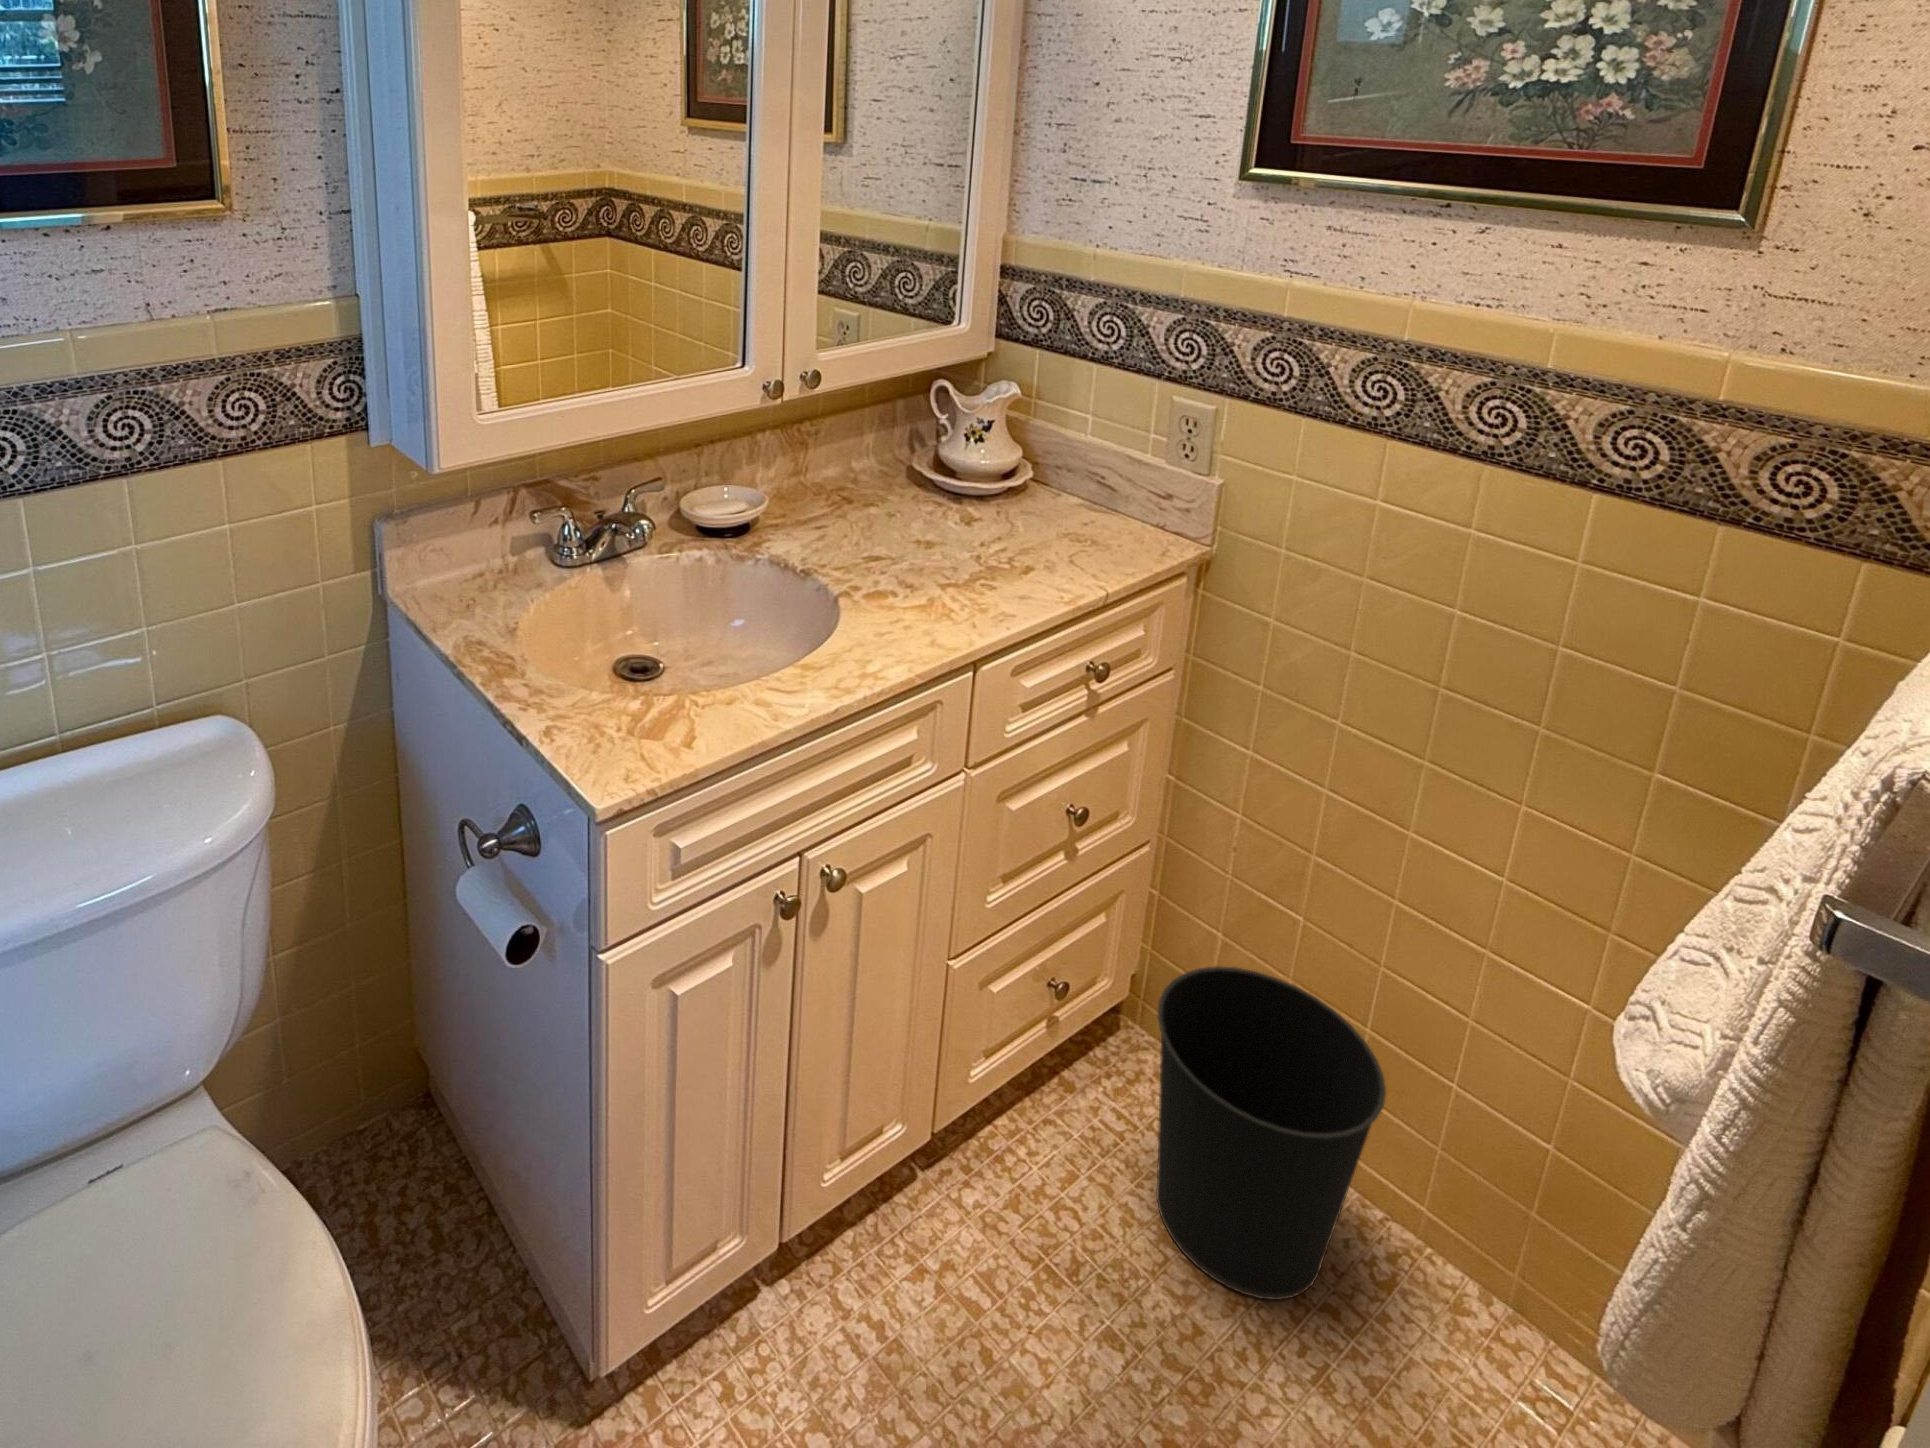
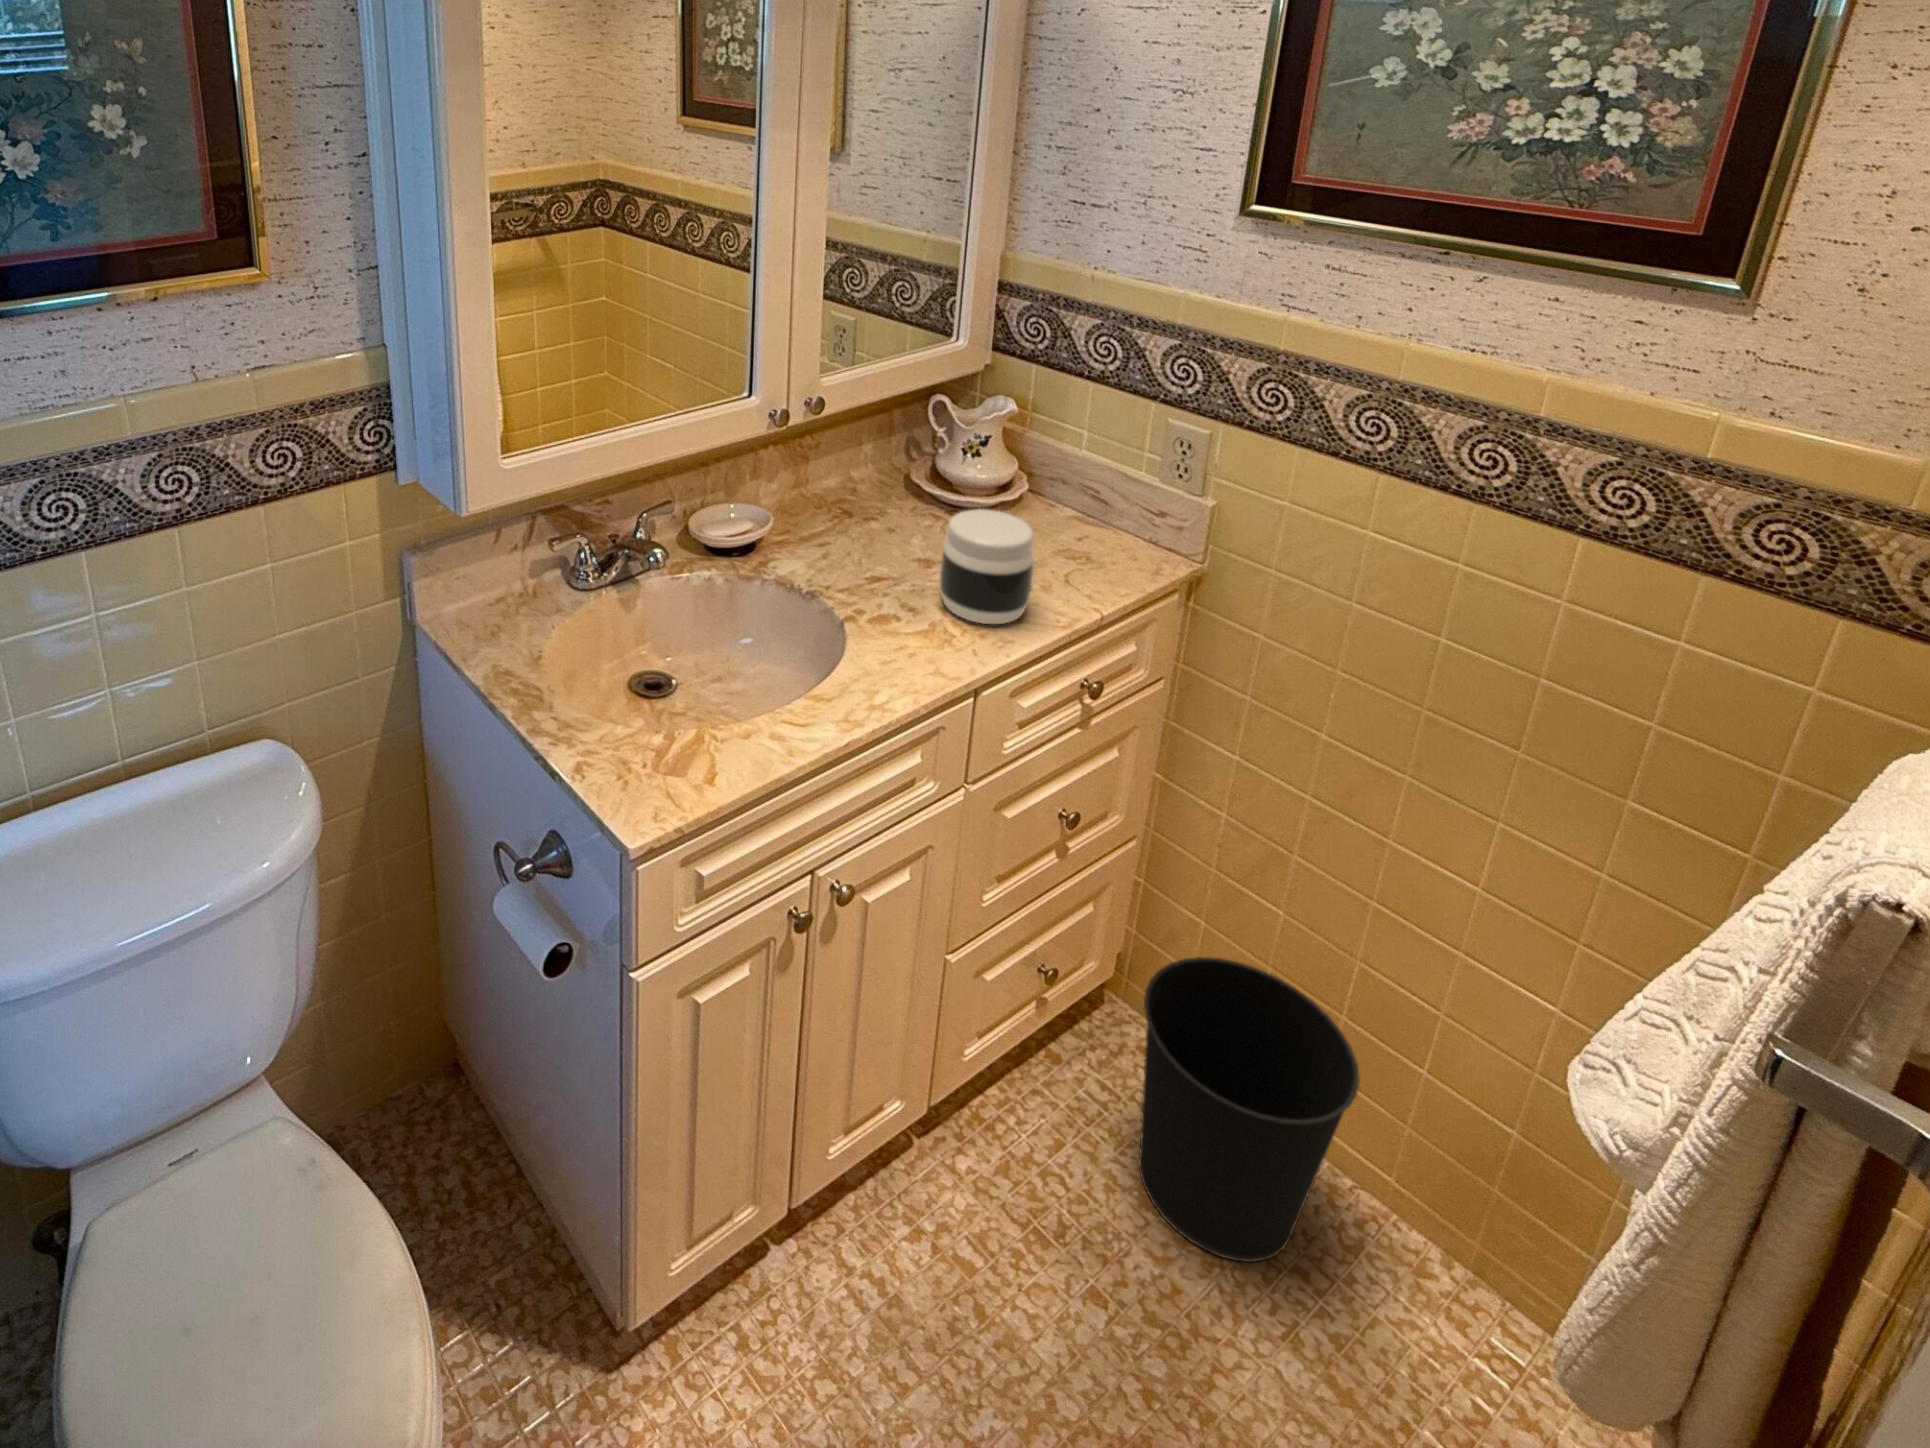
jar: none [938,483,1033,600] -> present [940,509,1034,624]

